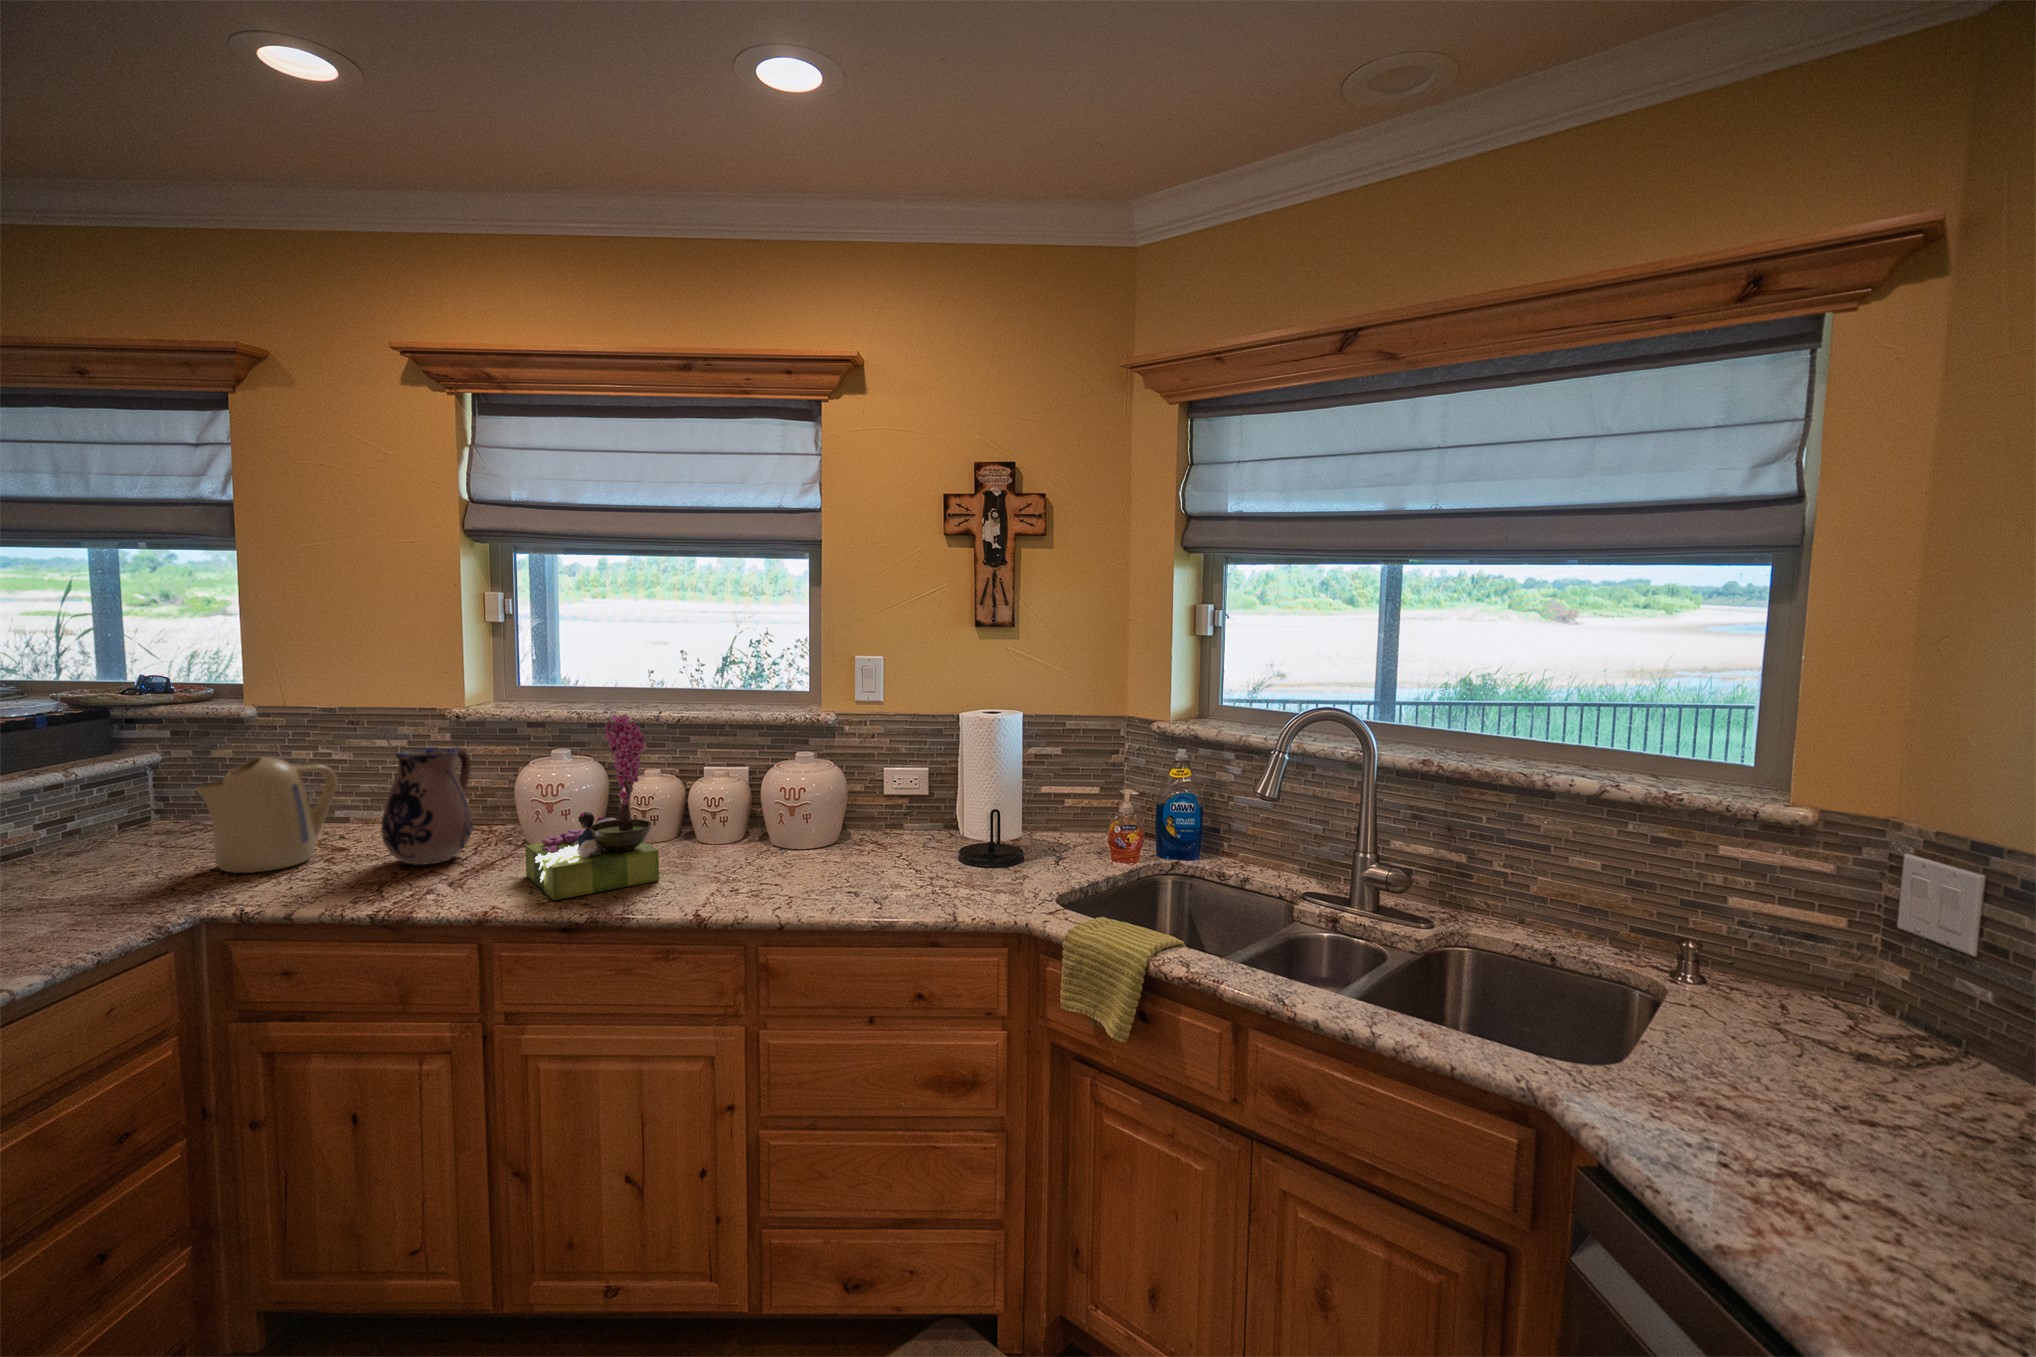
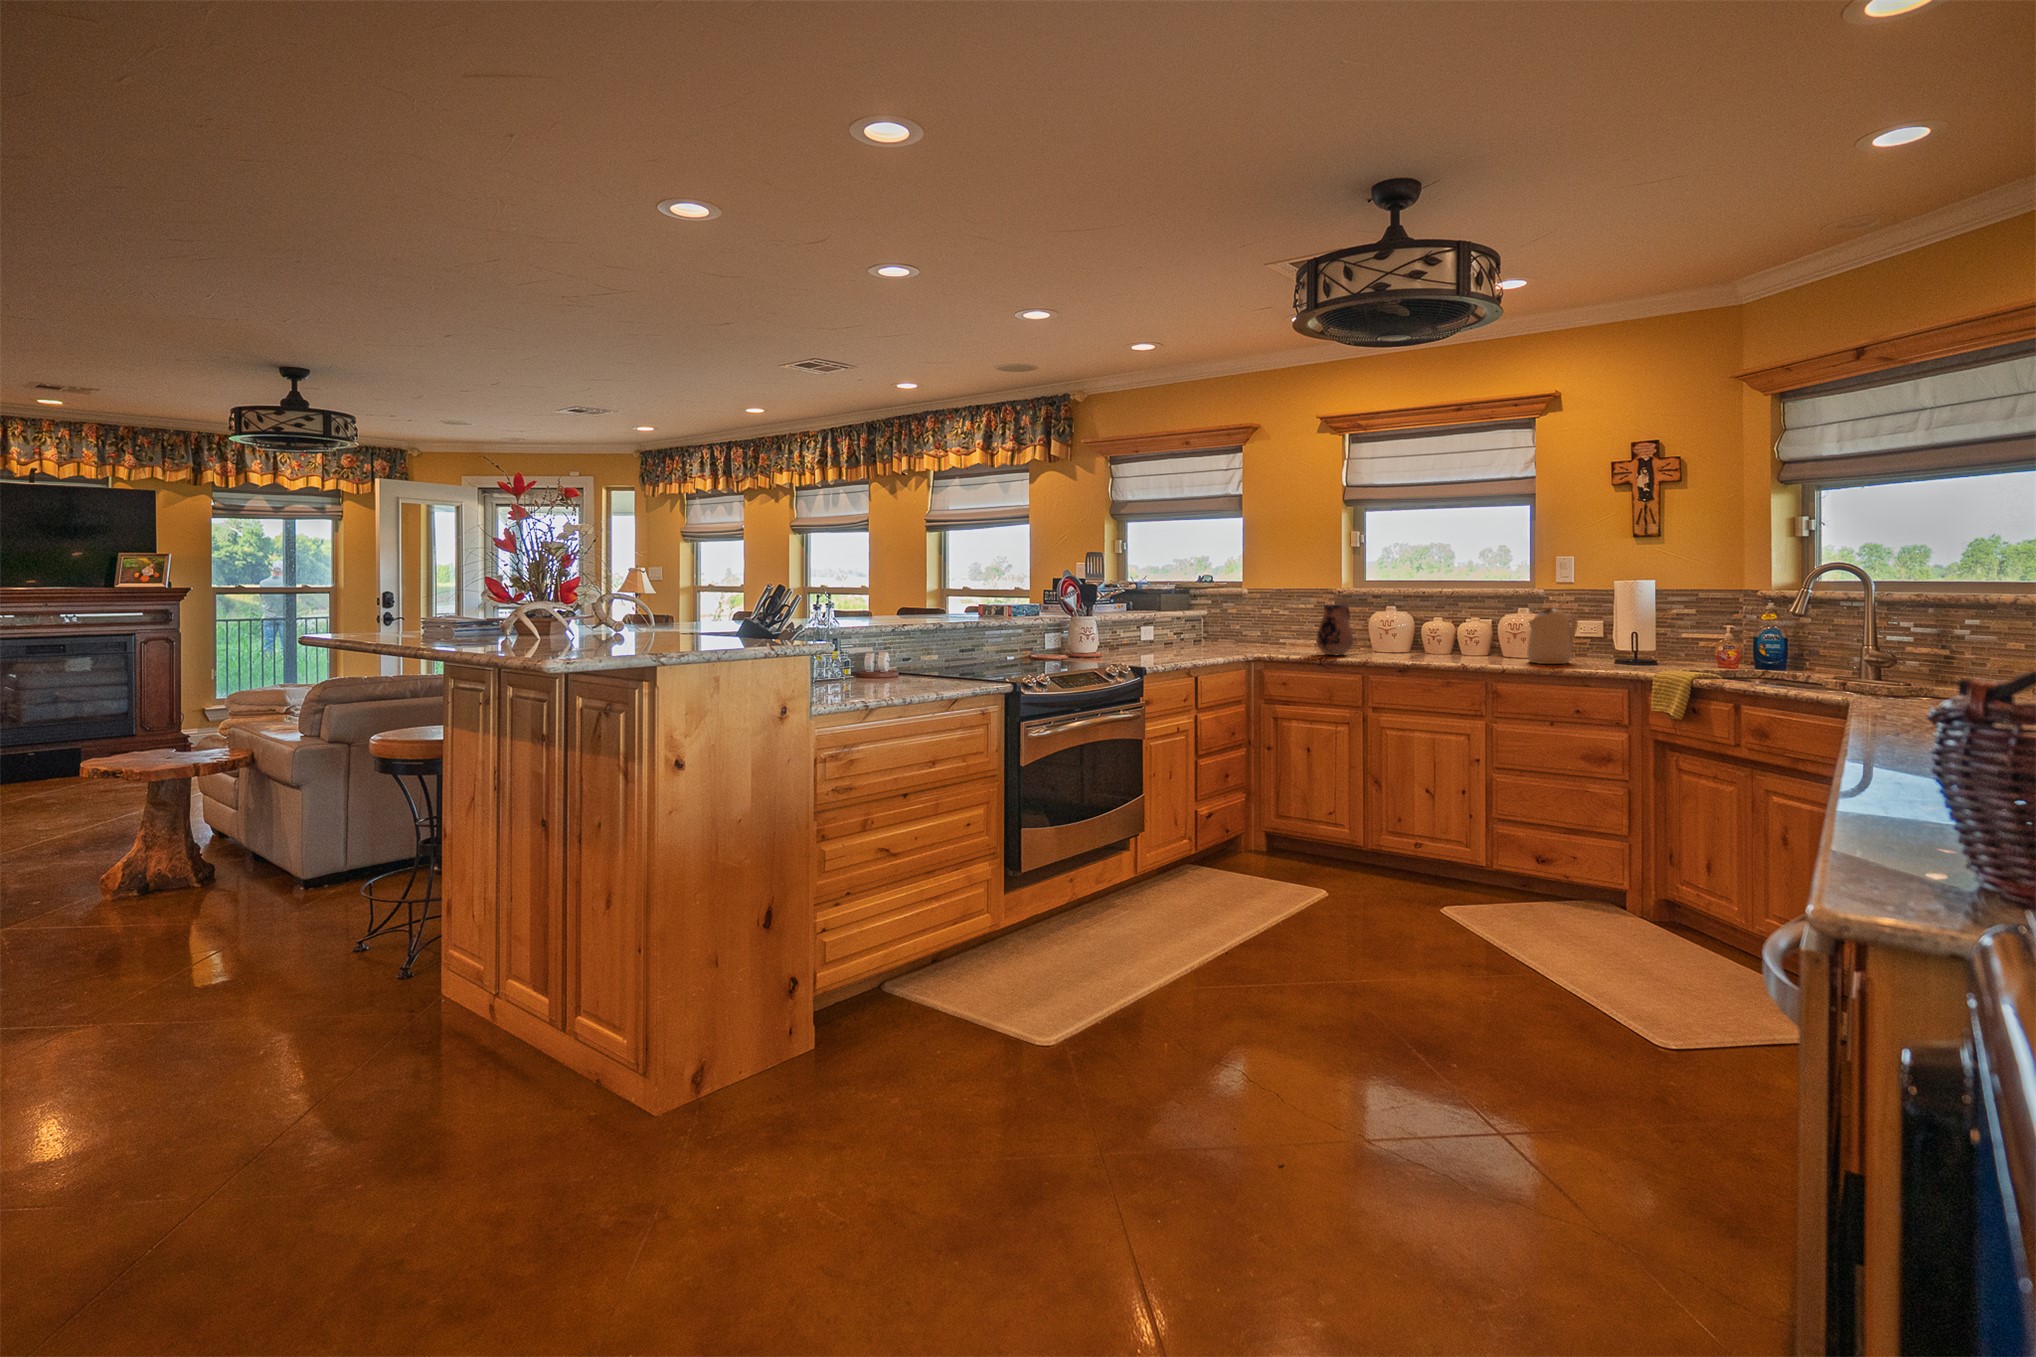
flower arrangement: present [526,714,659,900] -> none [1383,584,1447,663]
kettle: present [196,757,337,873] -> present [1527,608,1578,664]

